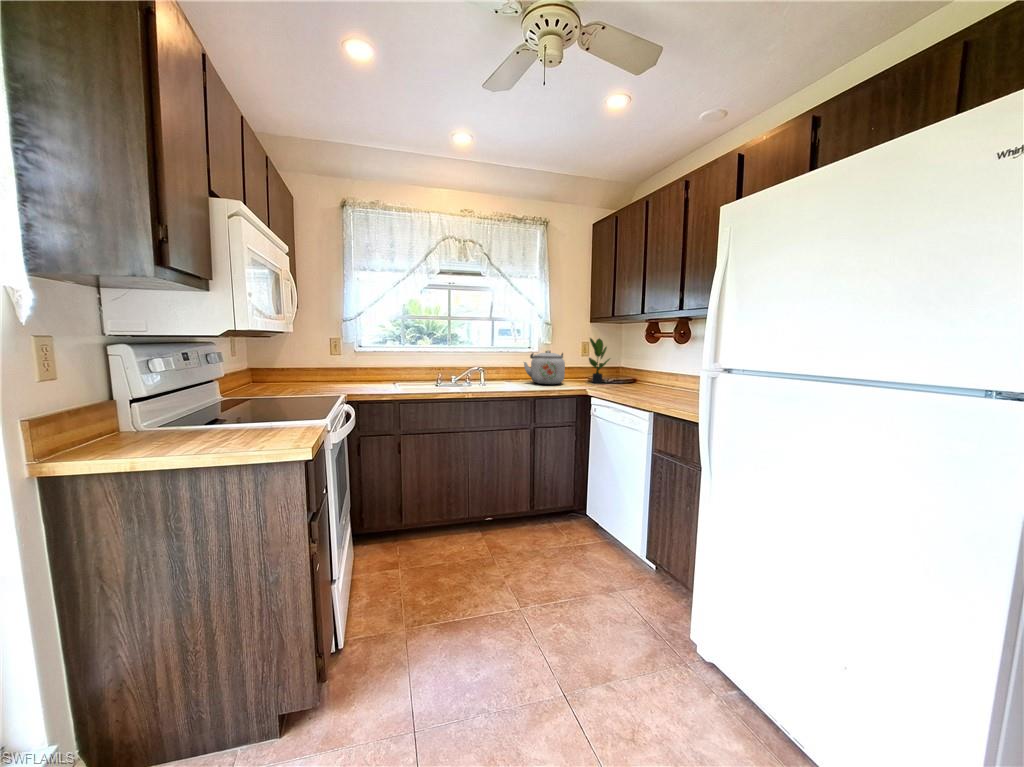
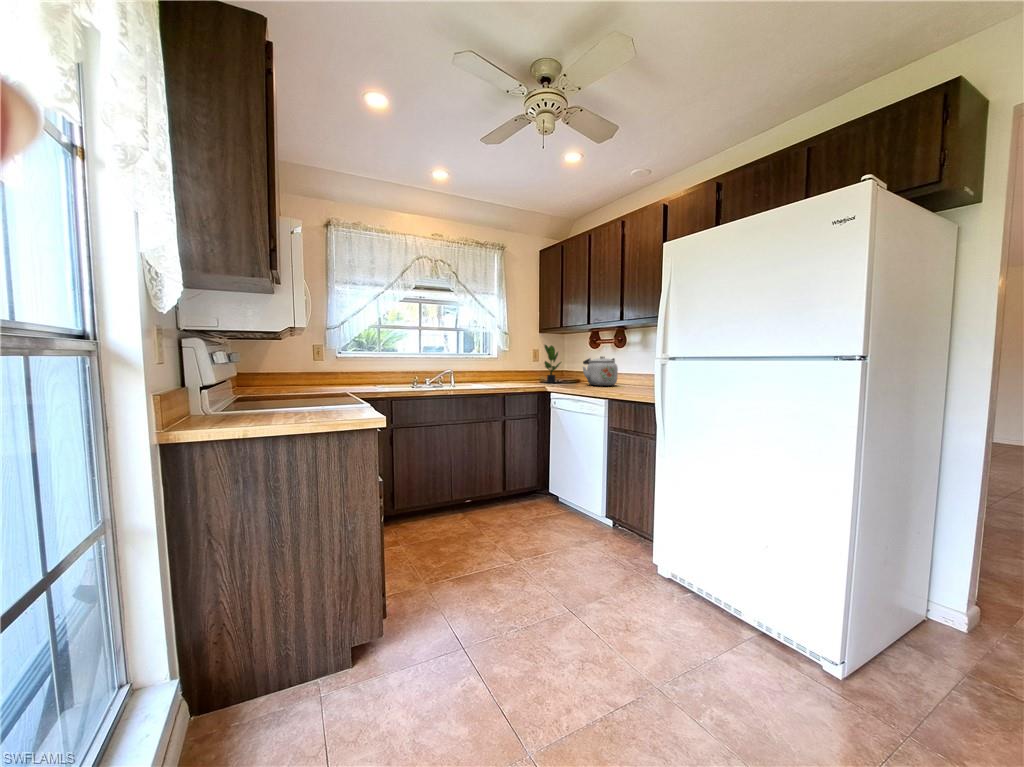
kettle: present [524,350,565,384] -> present [583,356,618,386]

